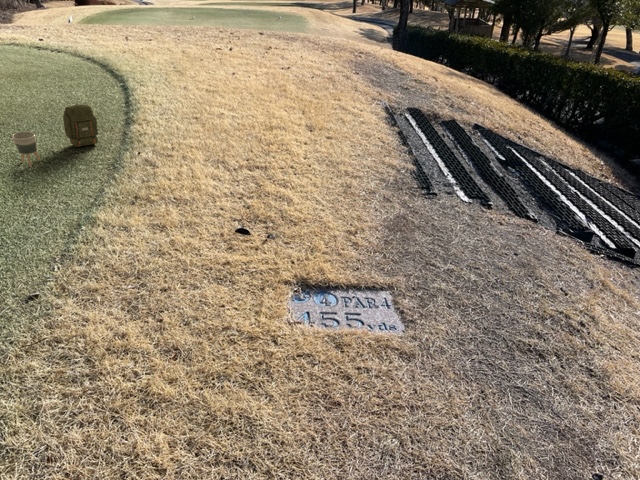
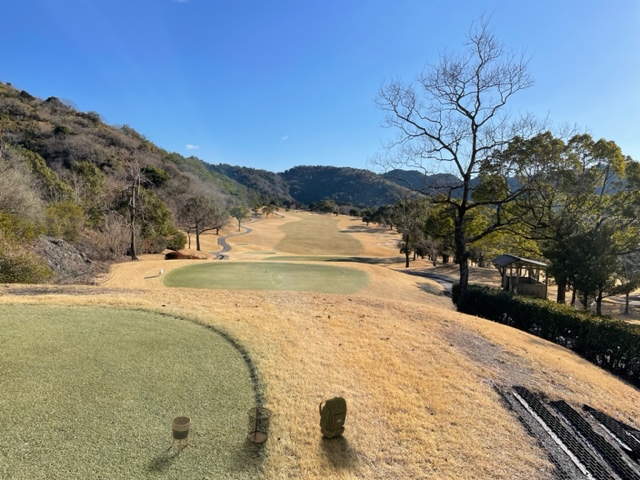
backpack: present [63,104,98,147] -> present [319,397,347,438]
waste bin: none [102,123,131,157] -> present [247,407,272,443]

